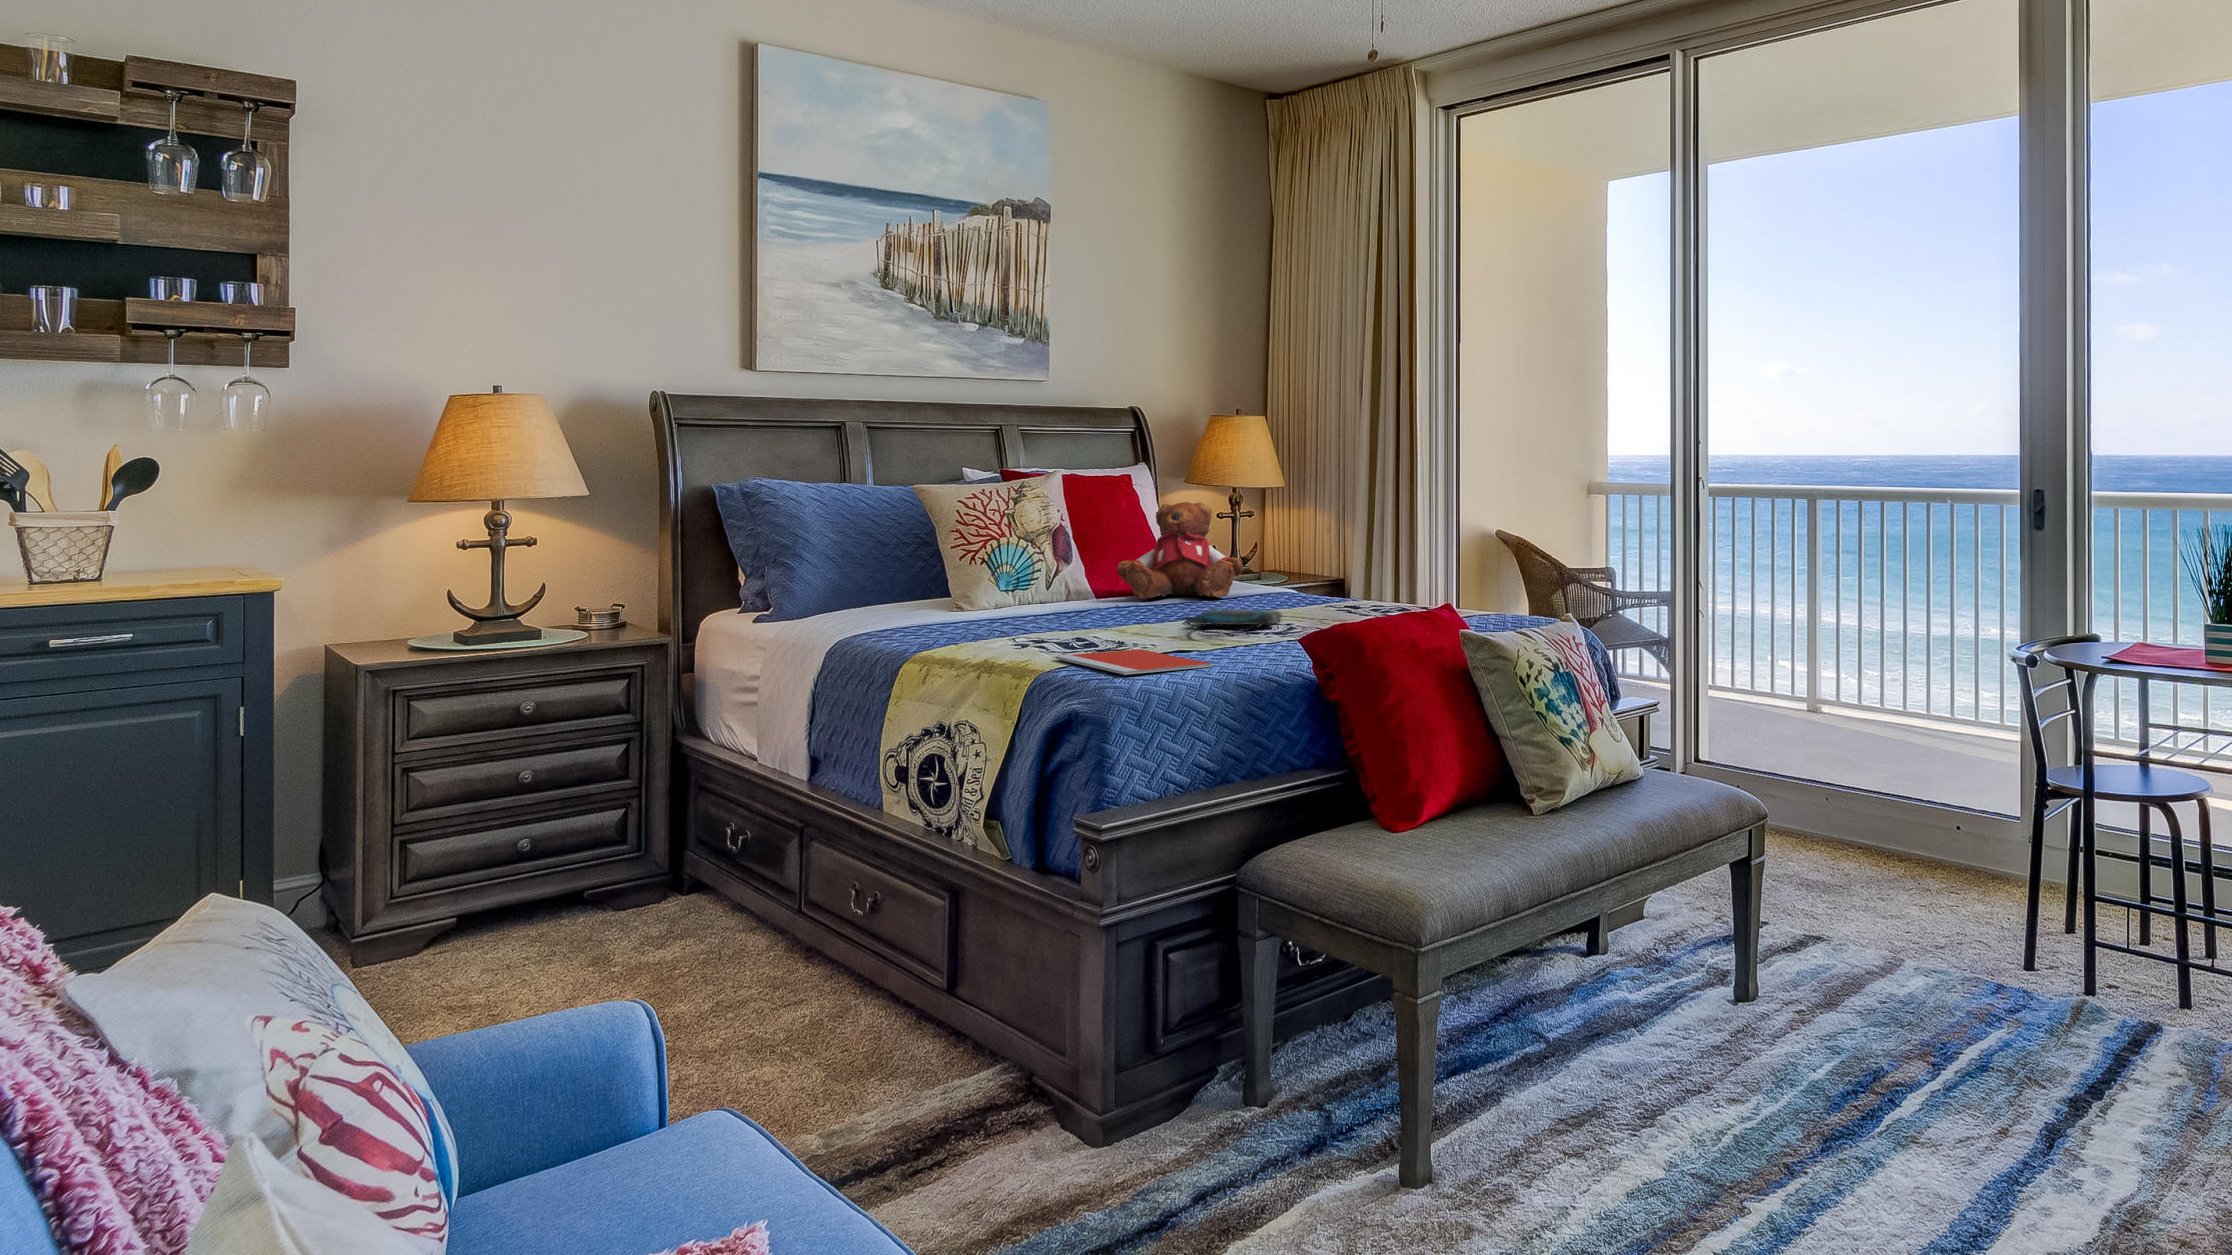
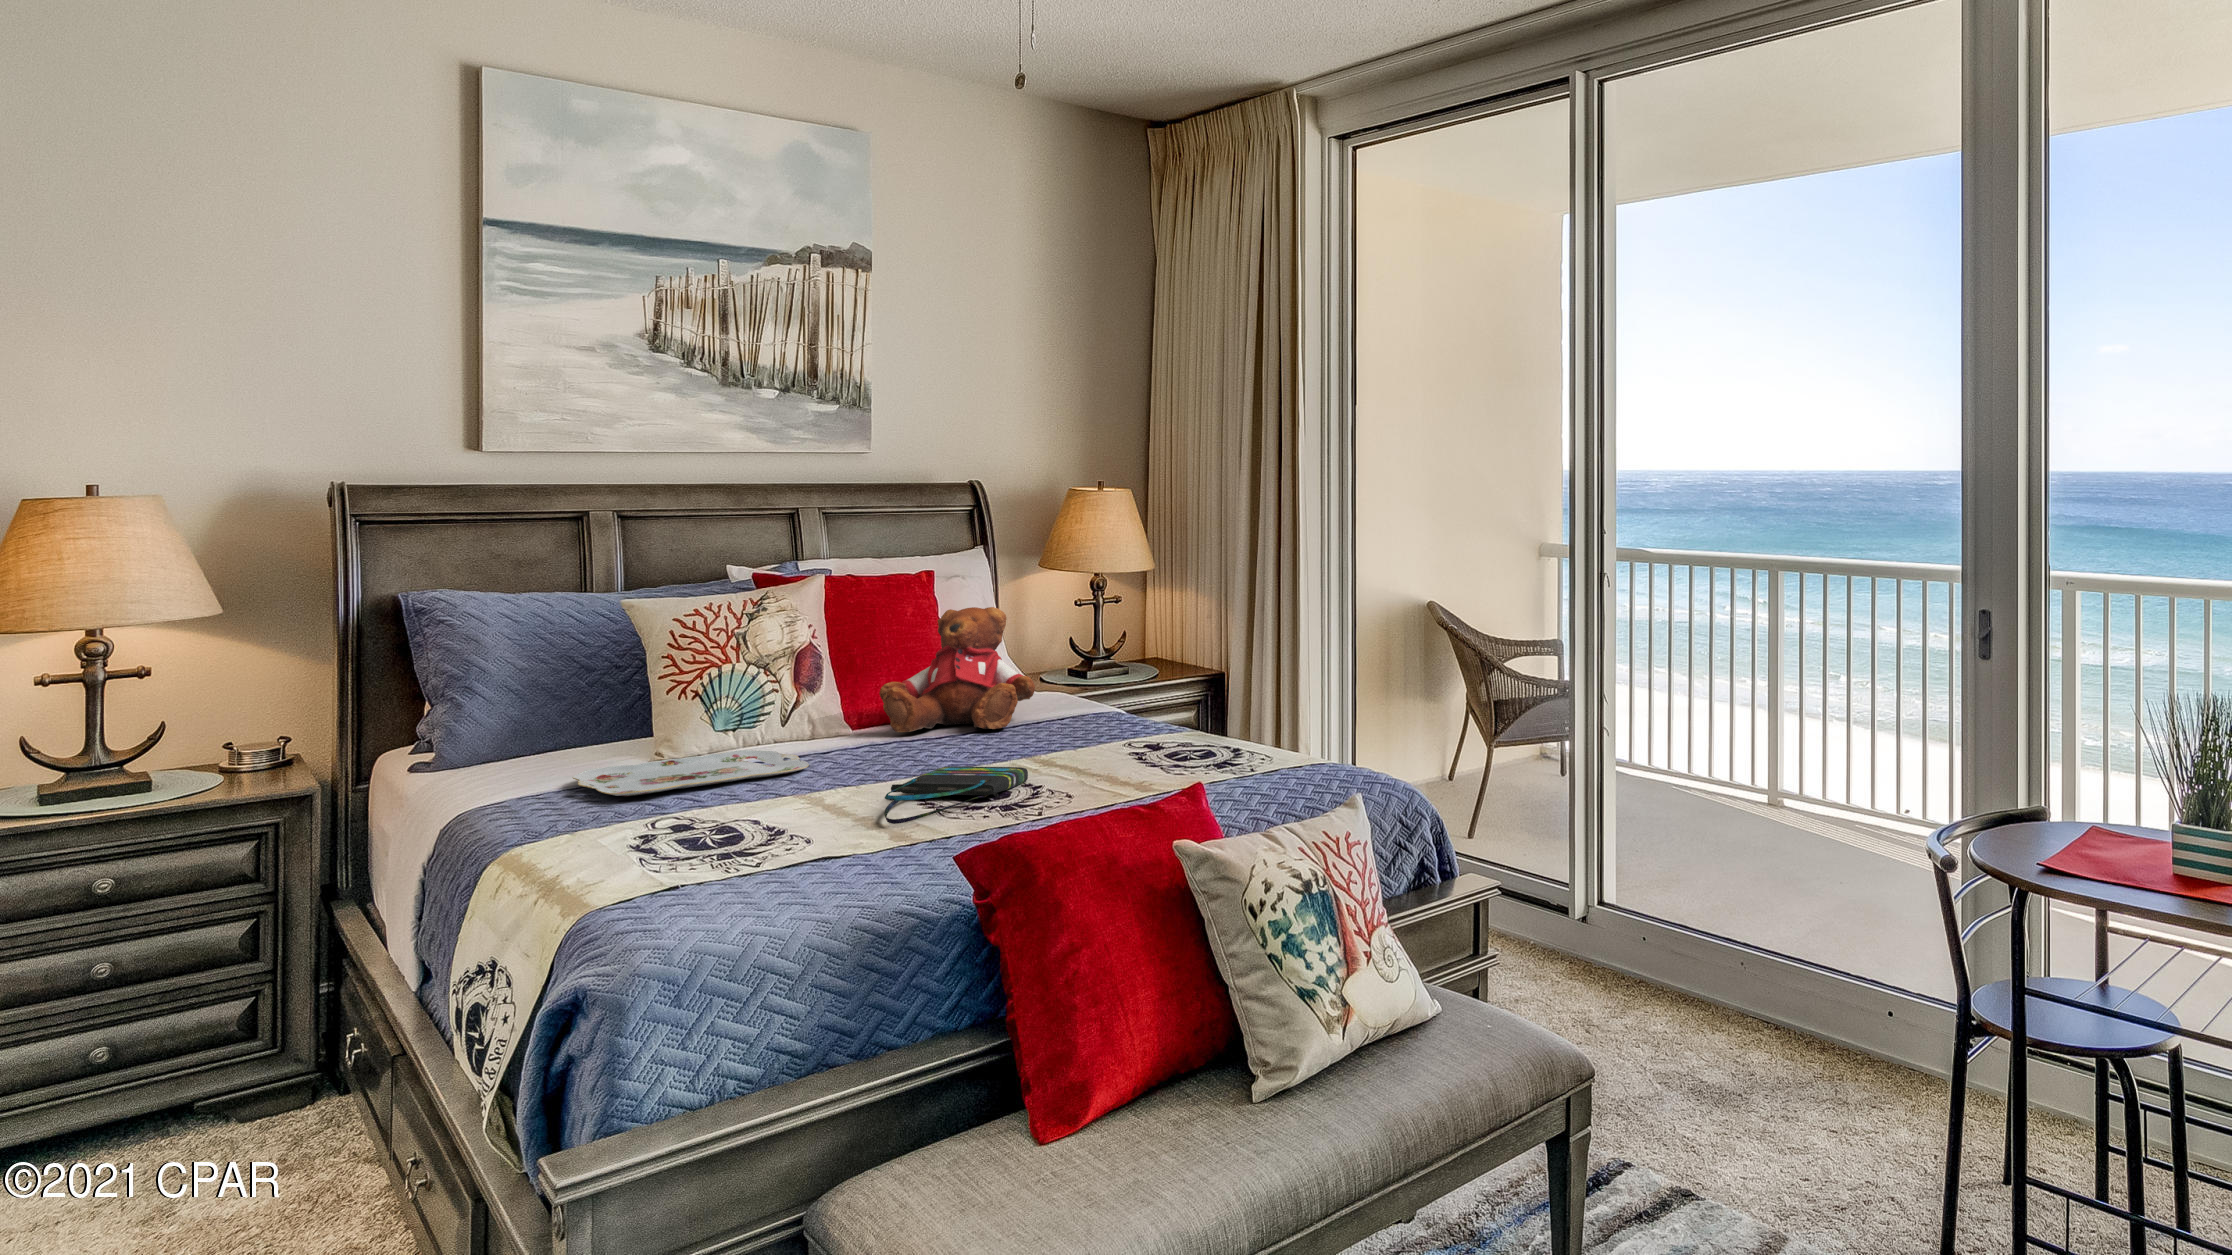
serving tray: none [912,606,1093,627] -> present [573,750,809,796]
notebook: present [1056,649,1213,675] -> none [653,851,839,920]

